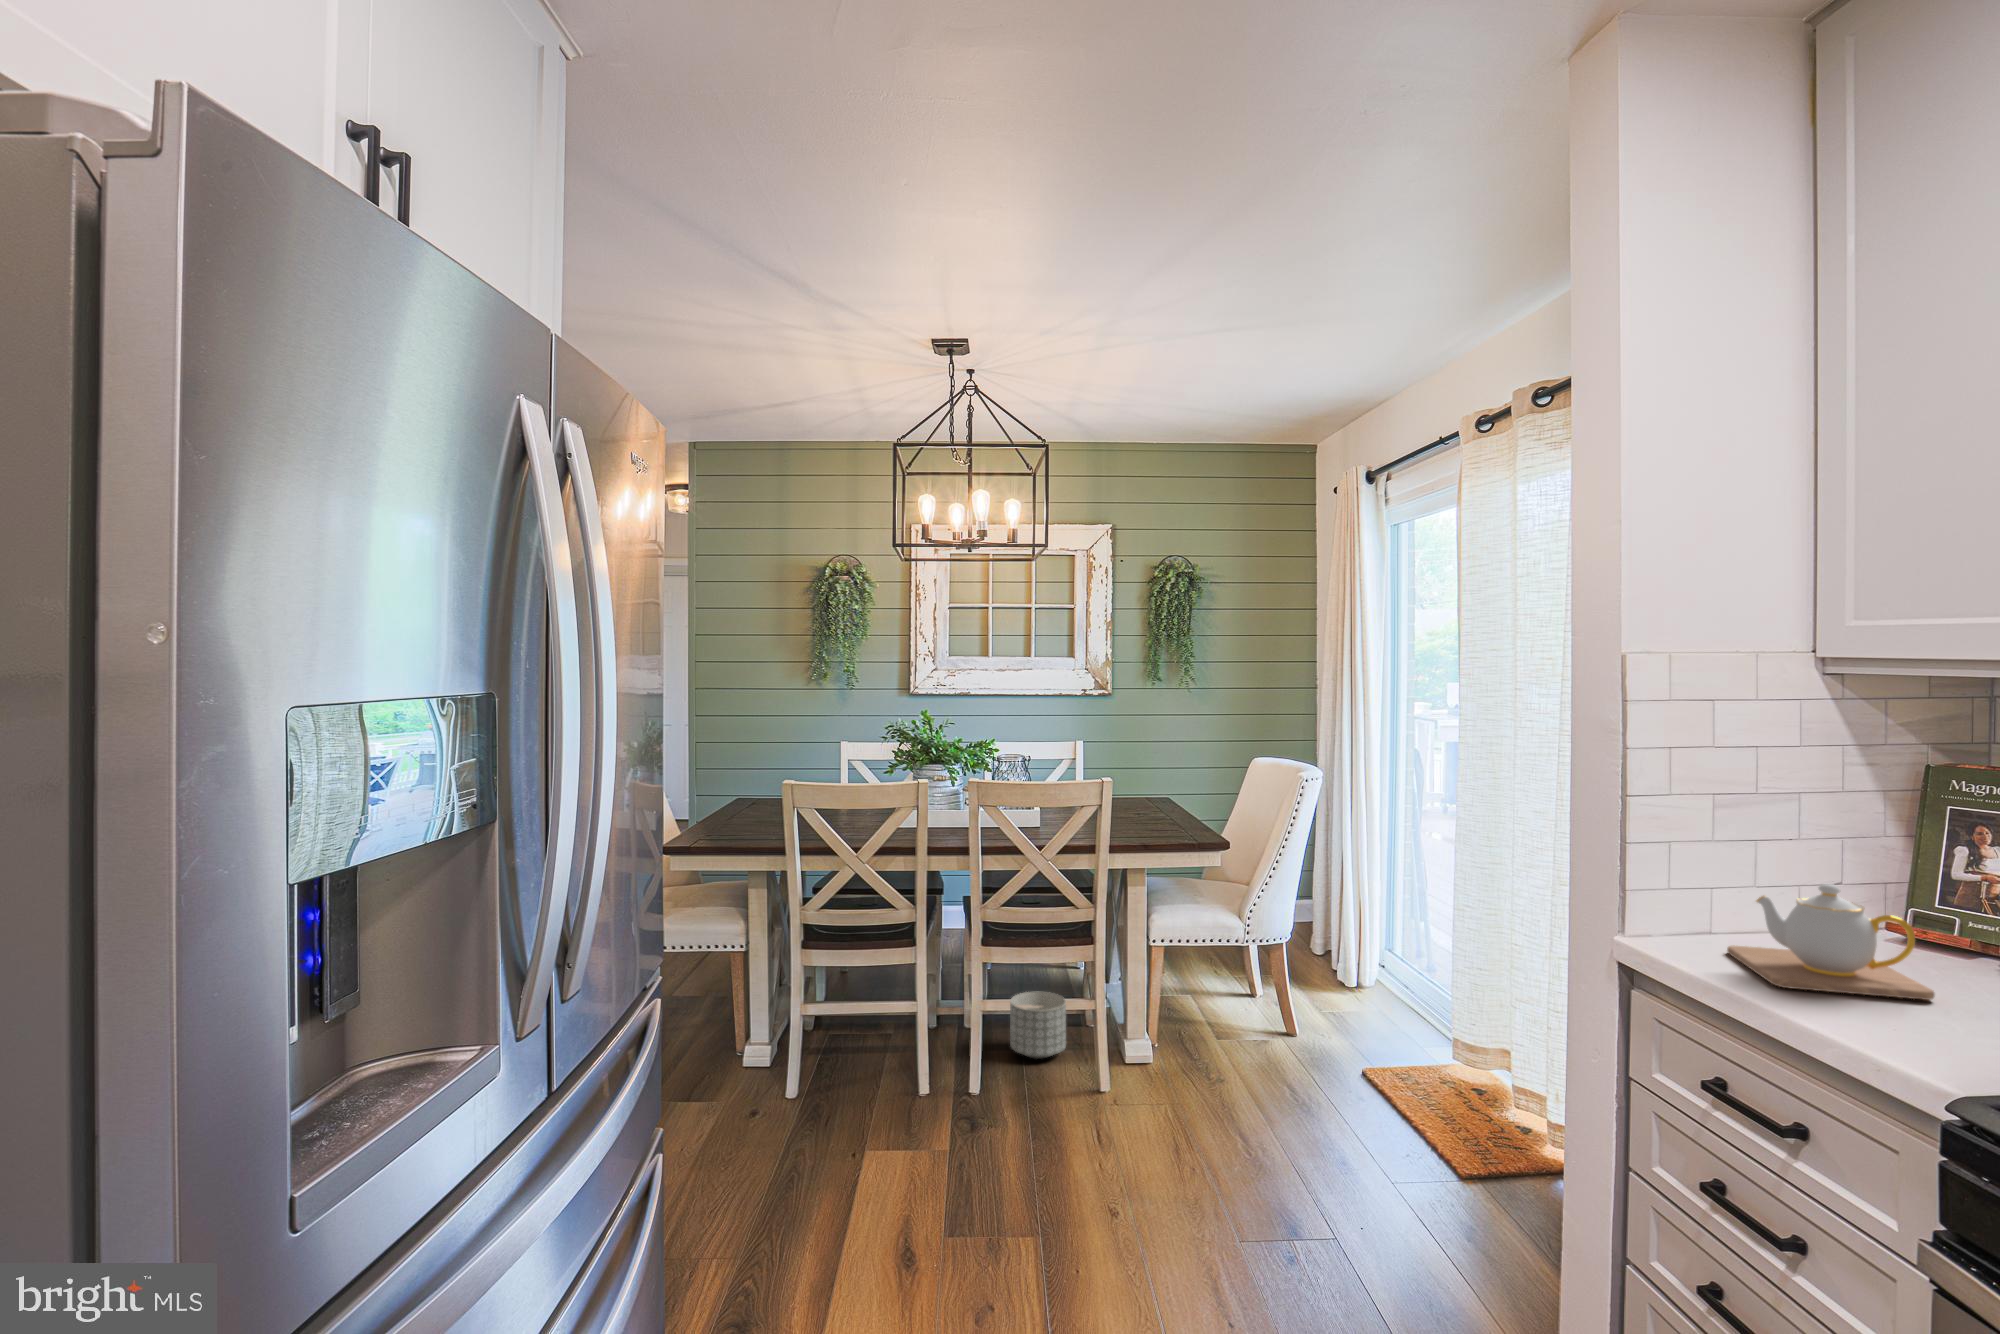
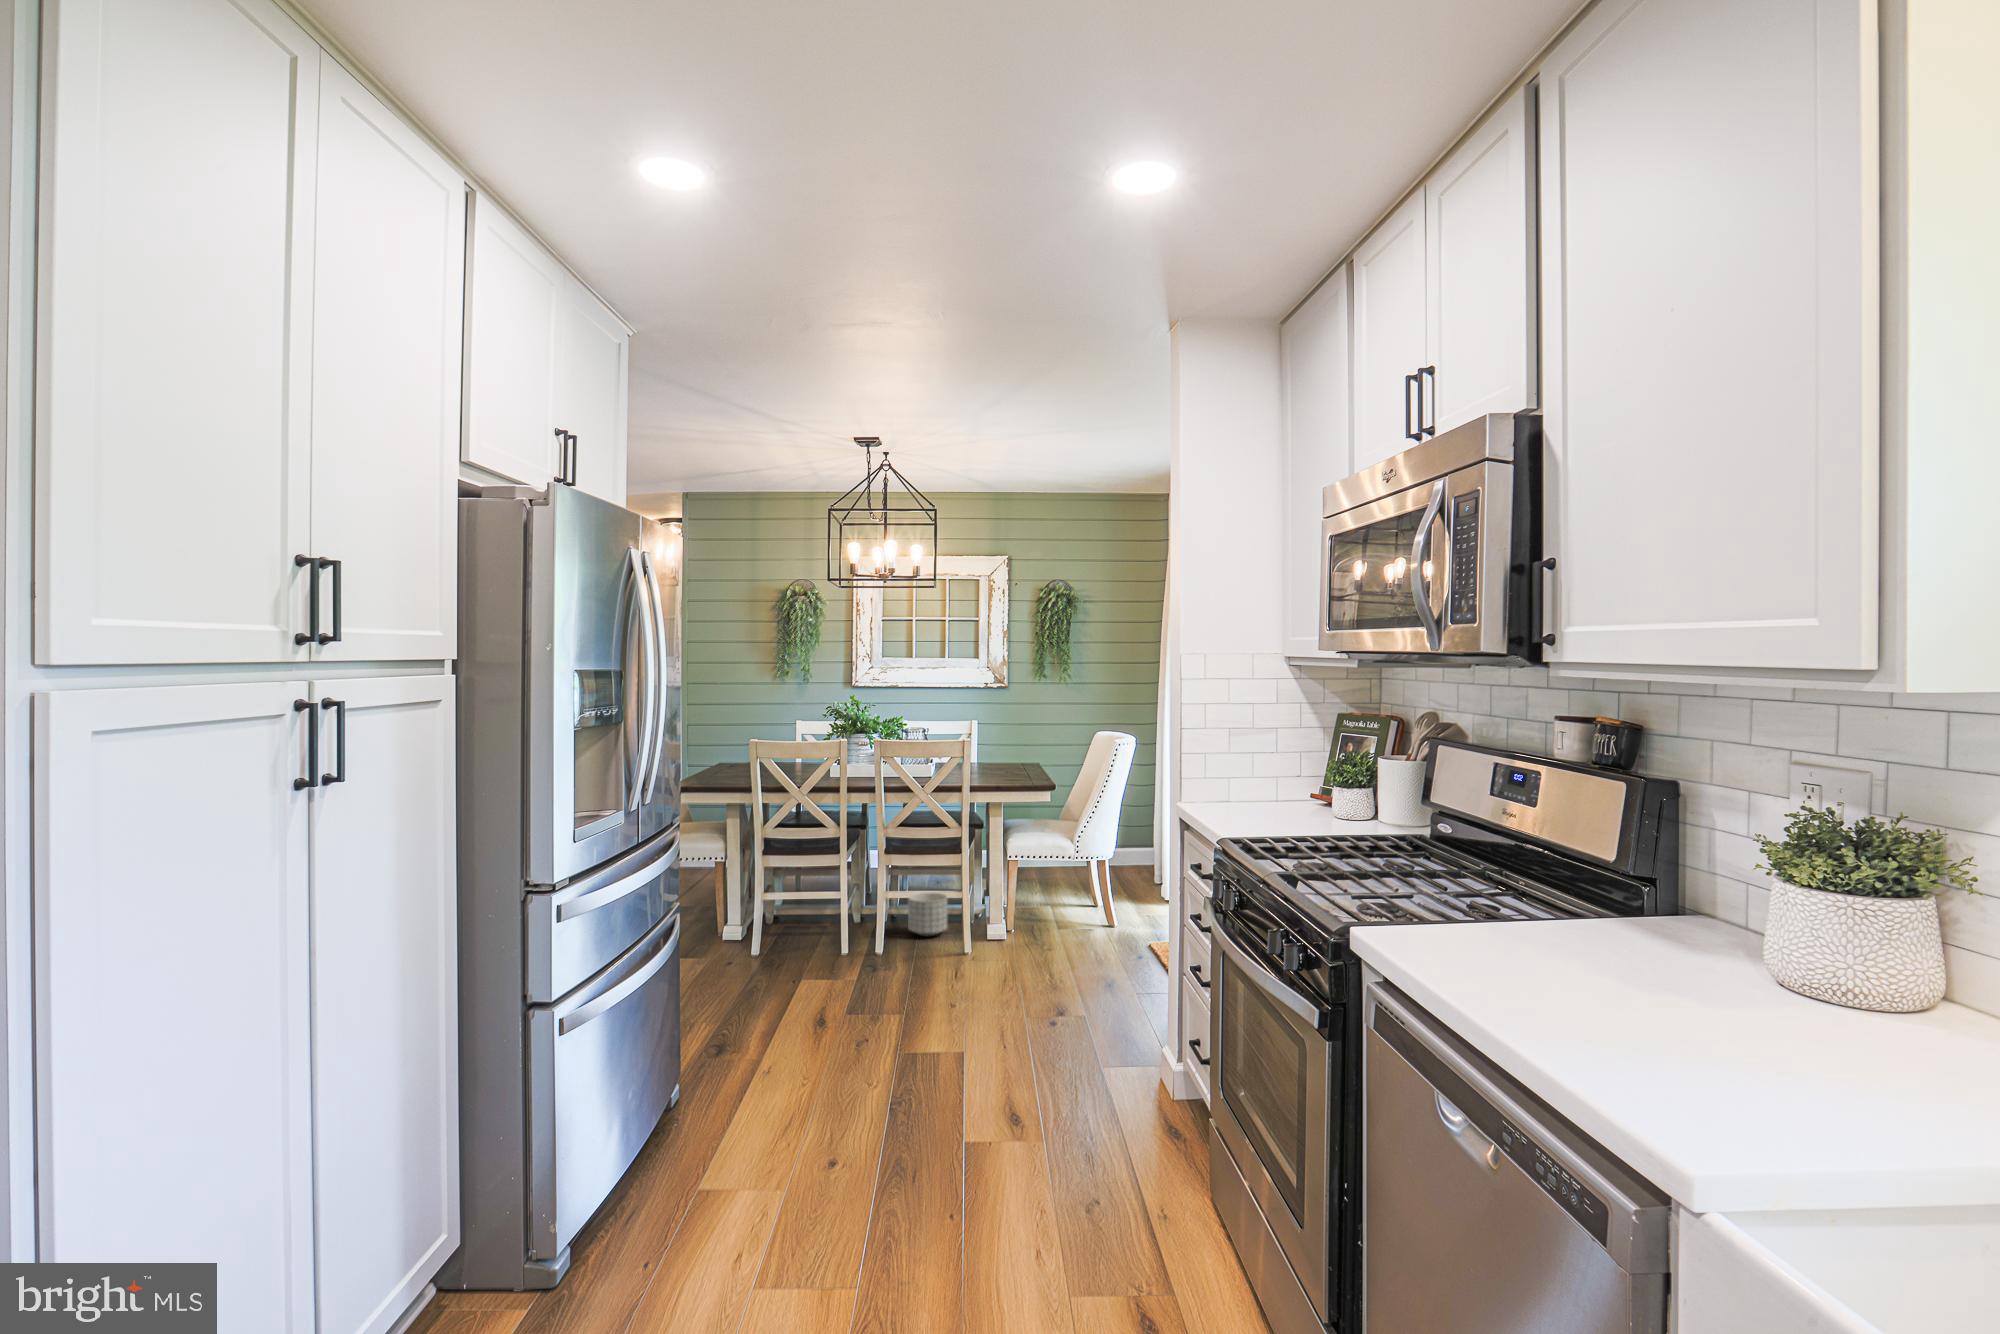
teapot: present [1727,884,1934,1000] -> none [1216,768,1282,819]

